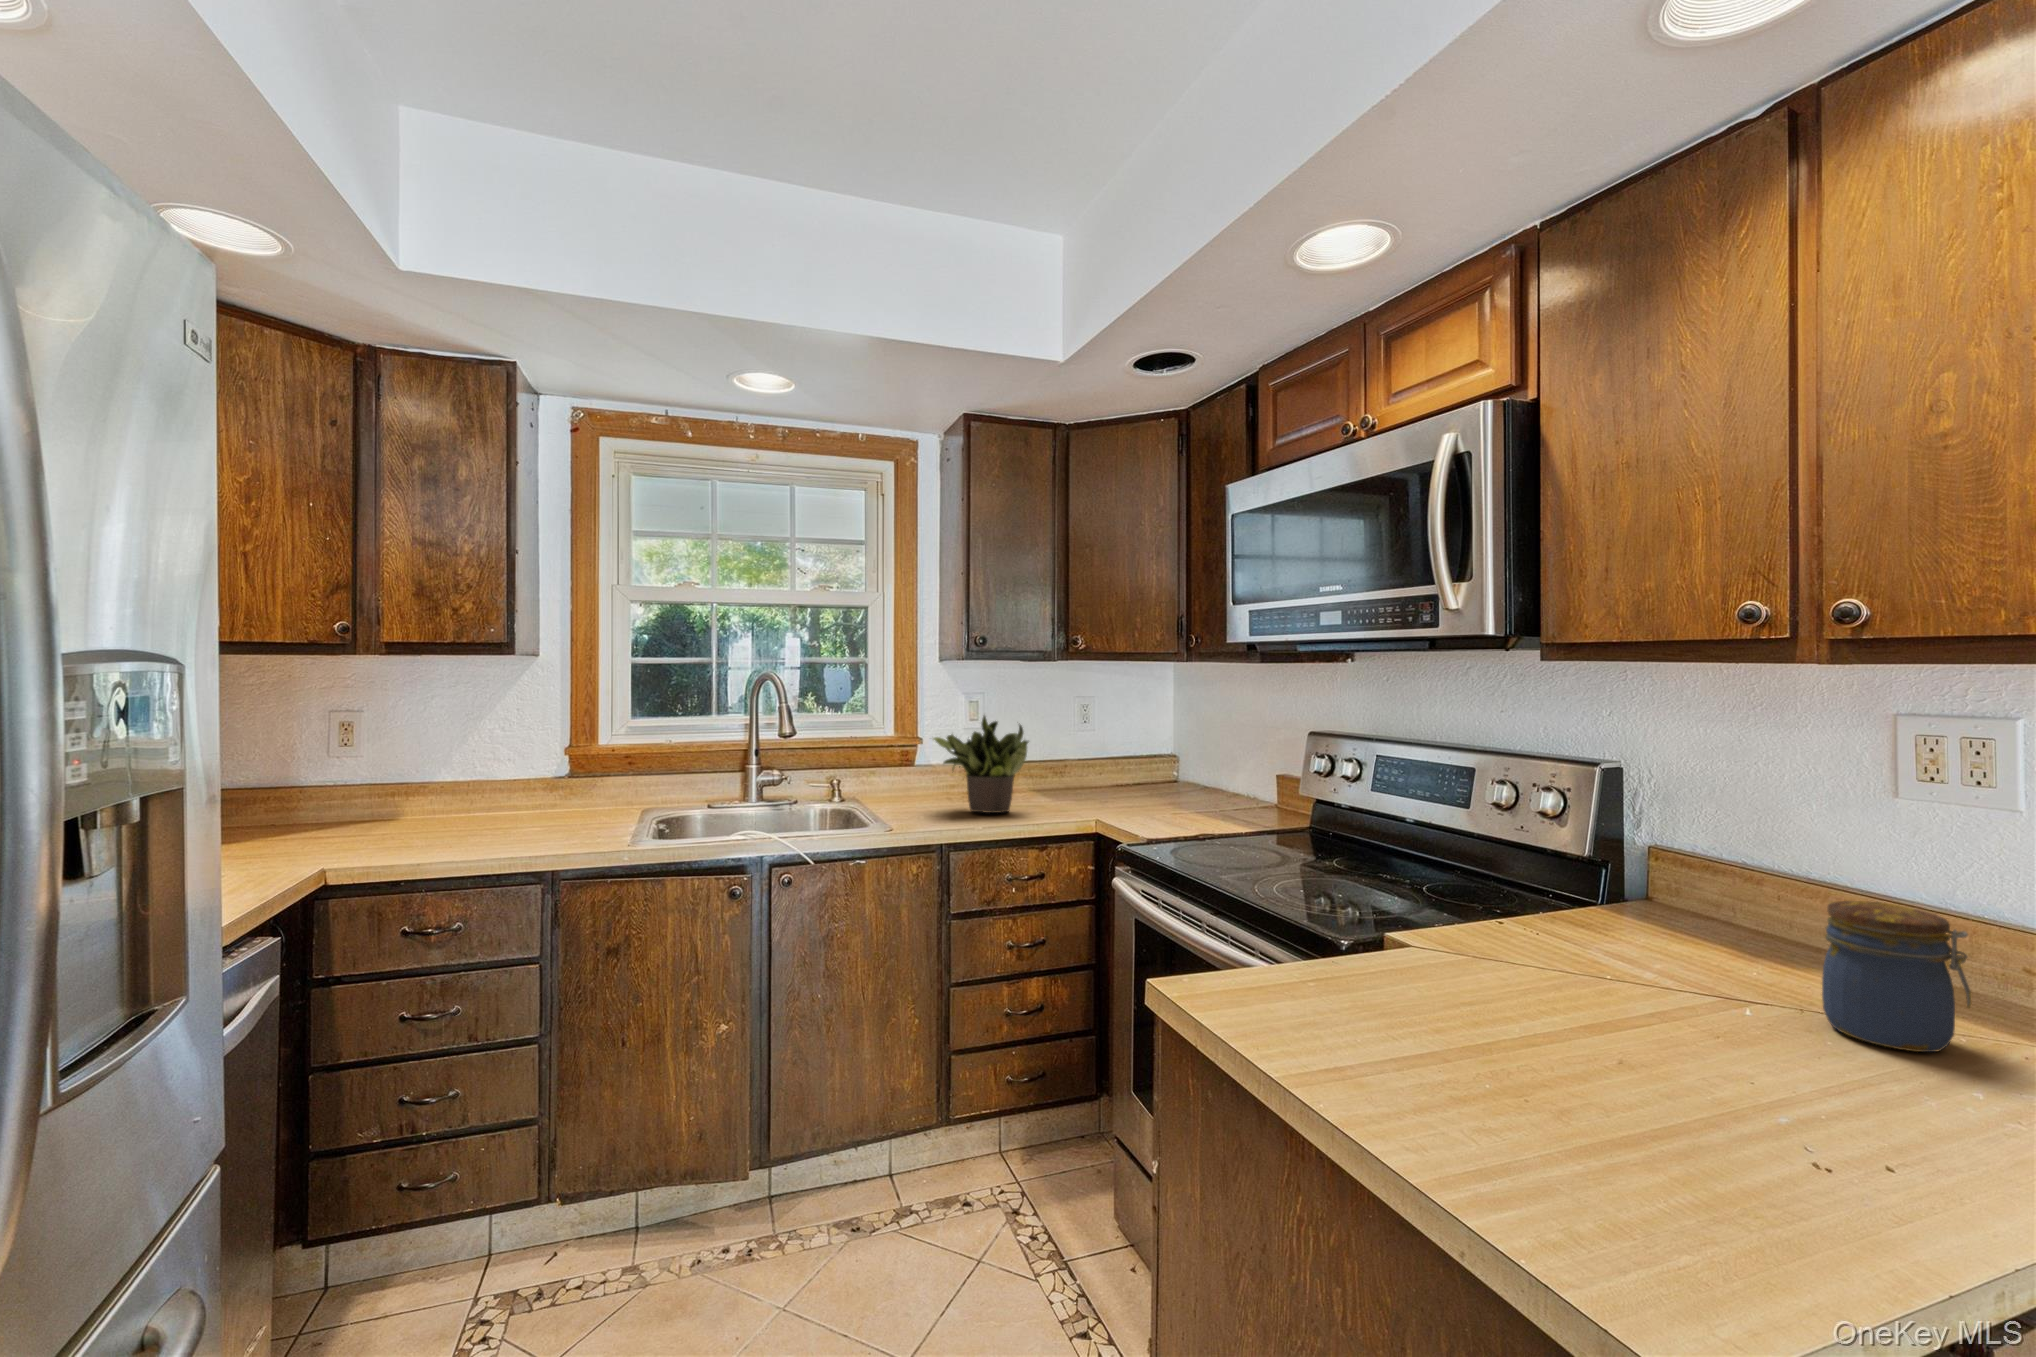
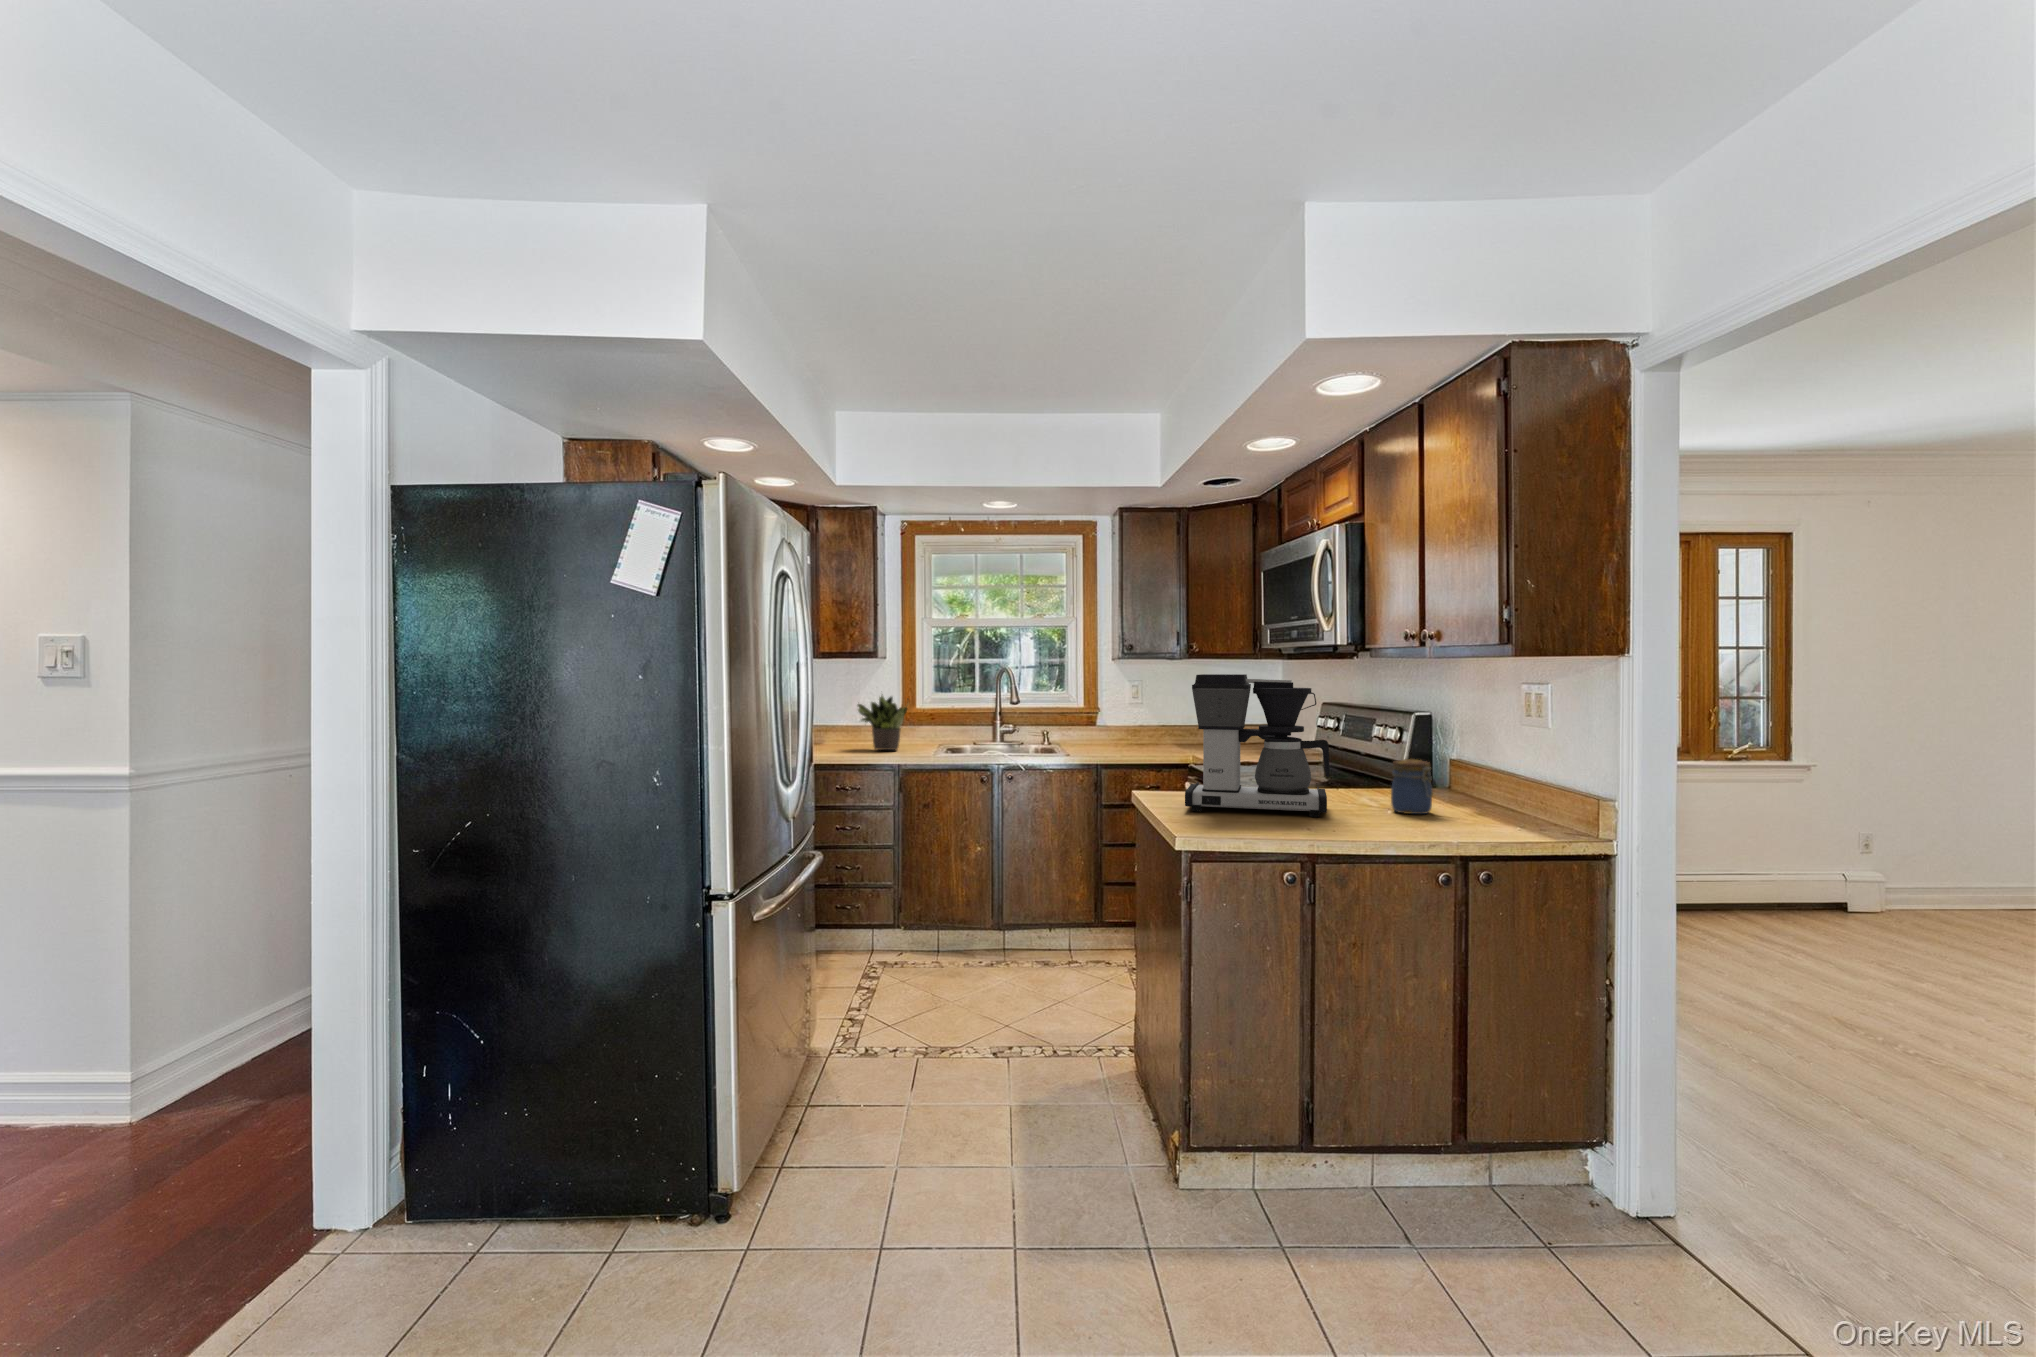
coffee maker: none [1338,693,1821,1104] -> present [1185,674,1329,817]
potted plant: present [933,716,1028,813] -> present [858,696,908,750]

